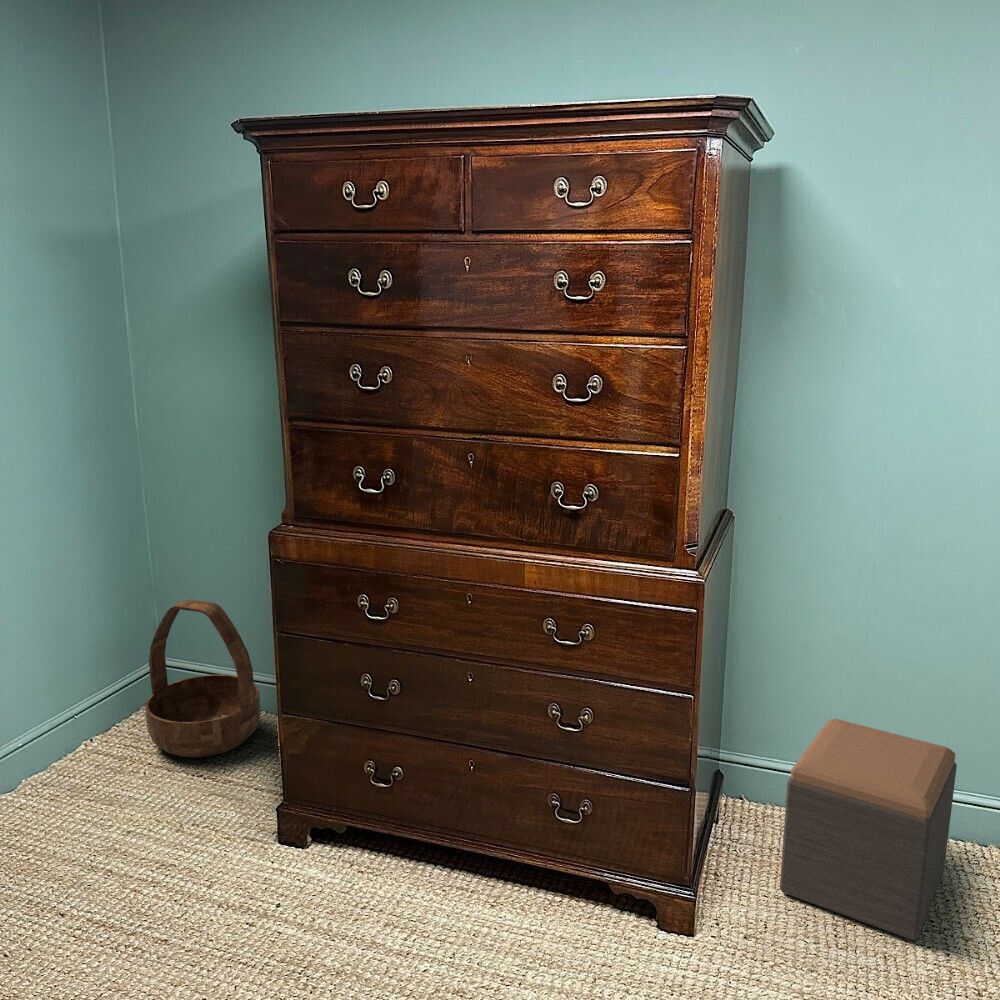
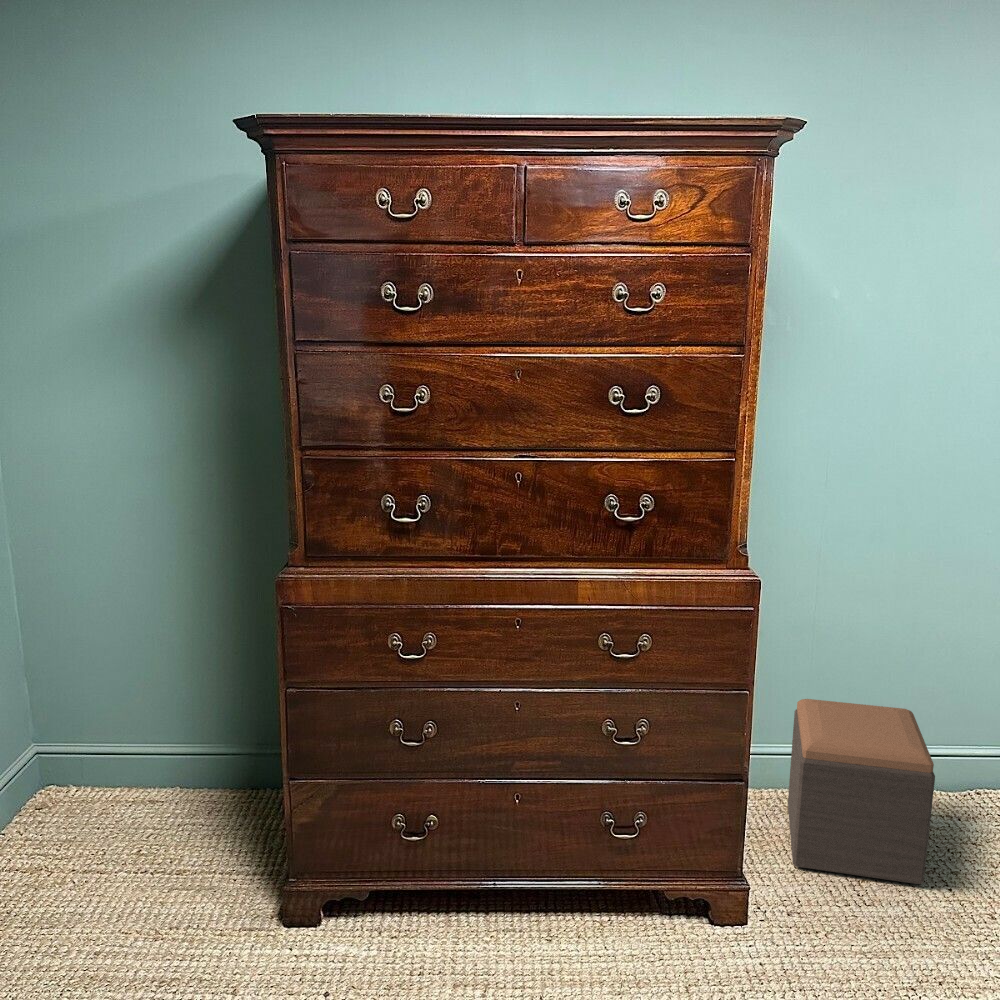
basket: present [145,599,261,757] -> none [50,668,190,854]

